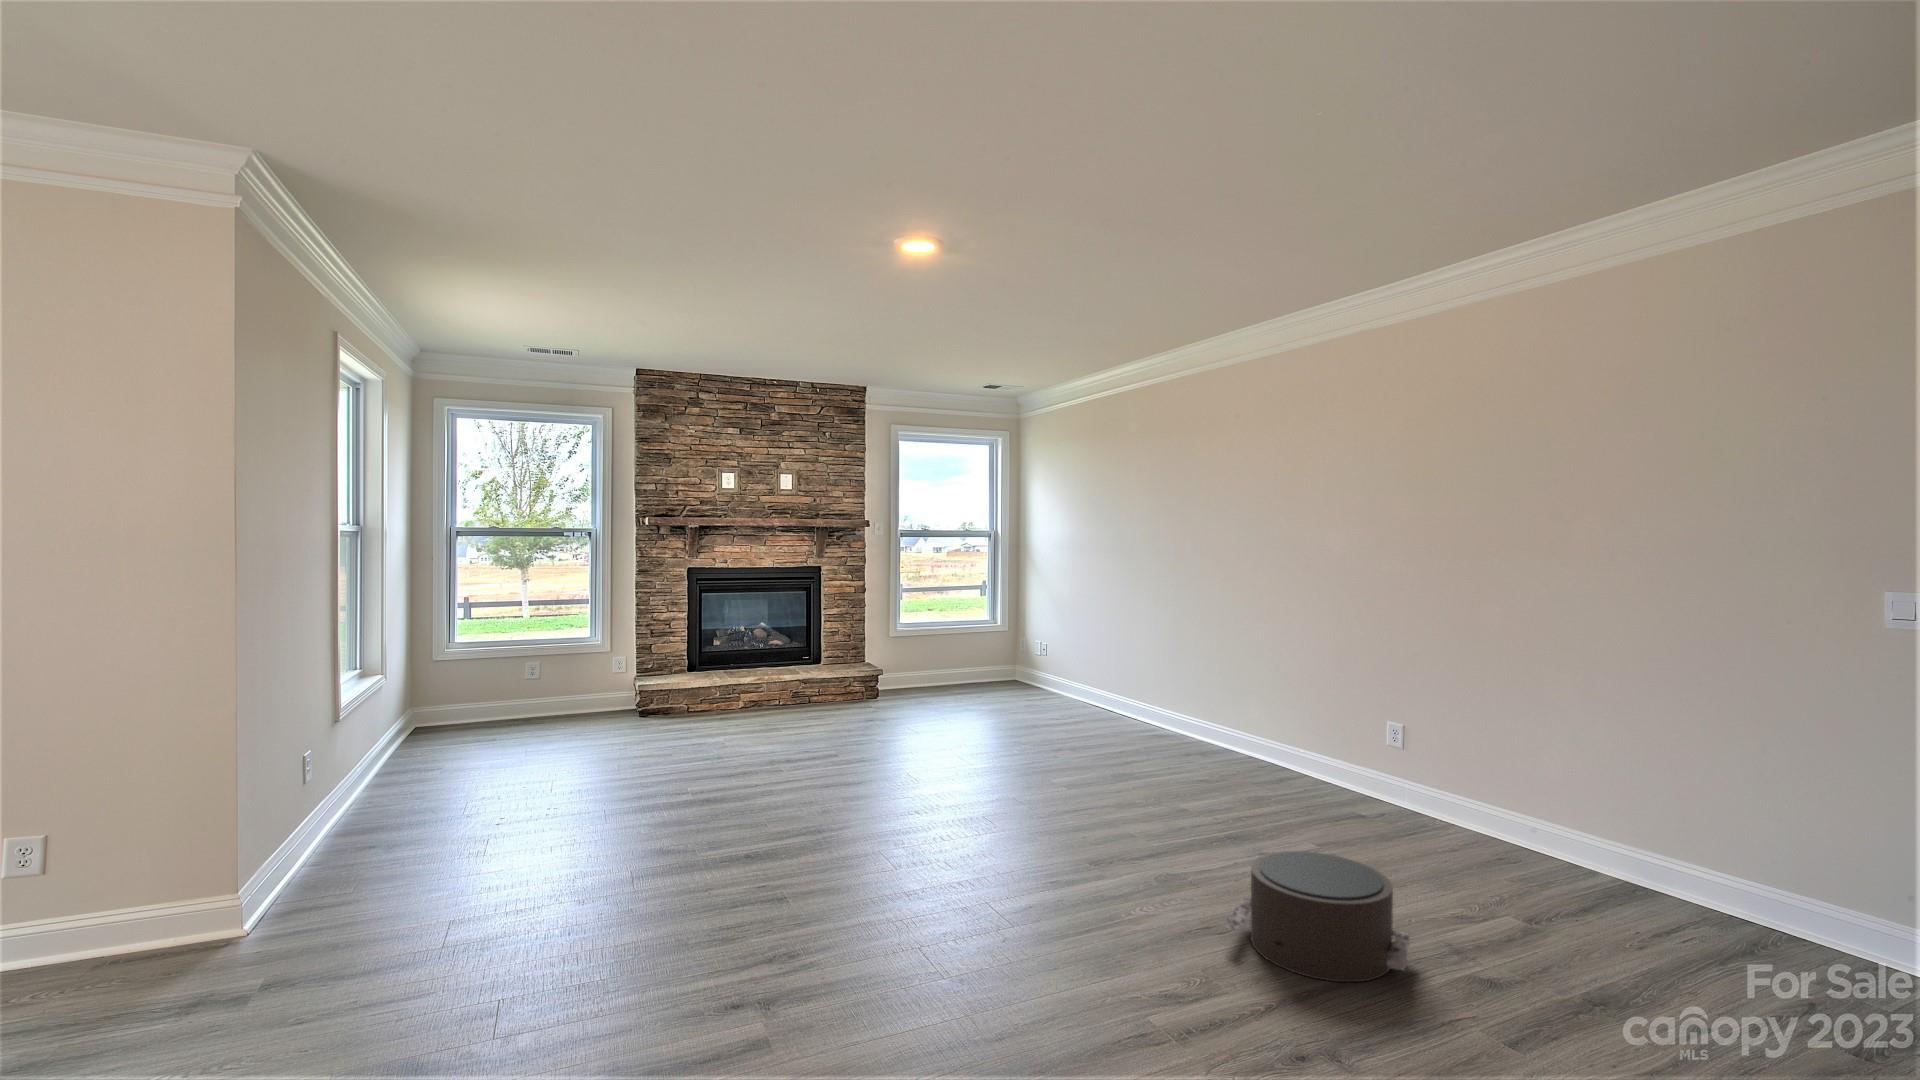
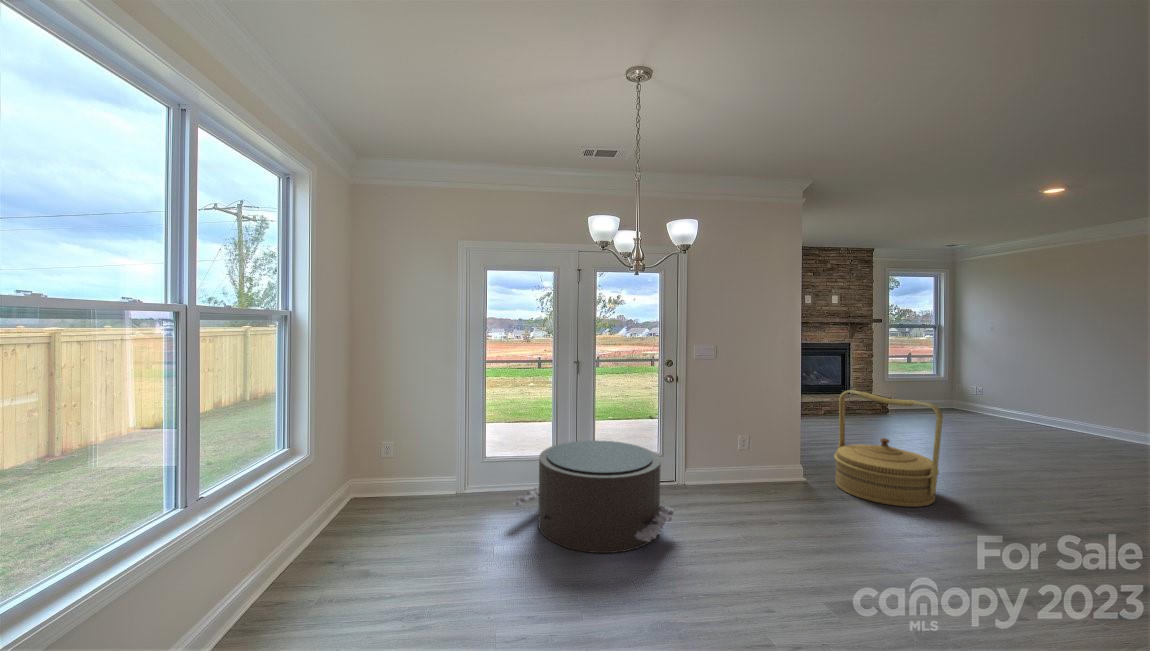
woven basket: none [1557,781,1692,926] -> present [834,390,943,507]

